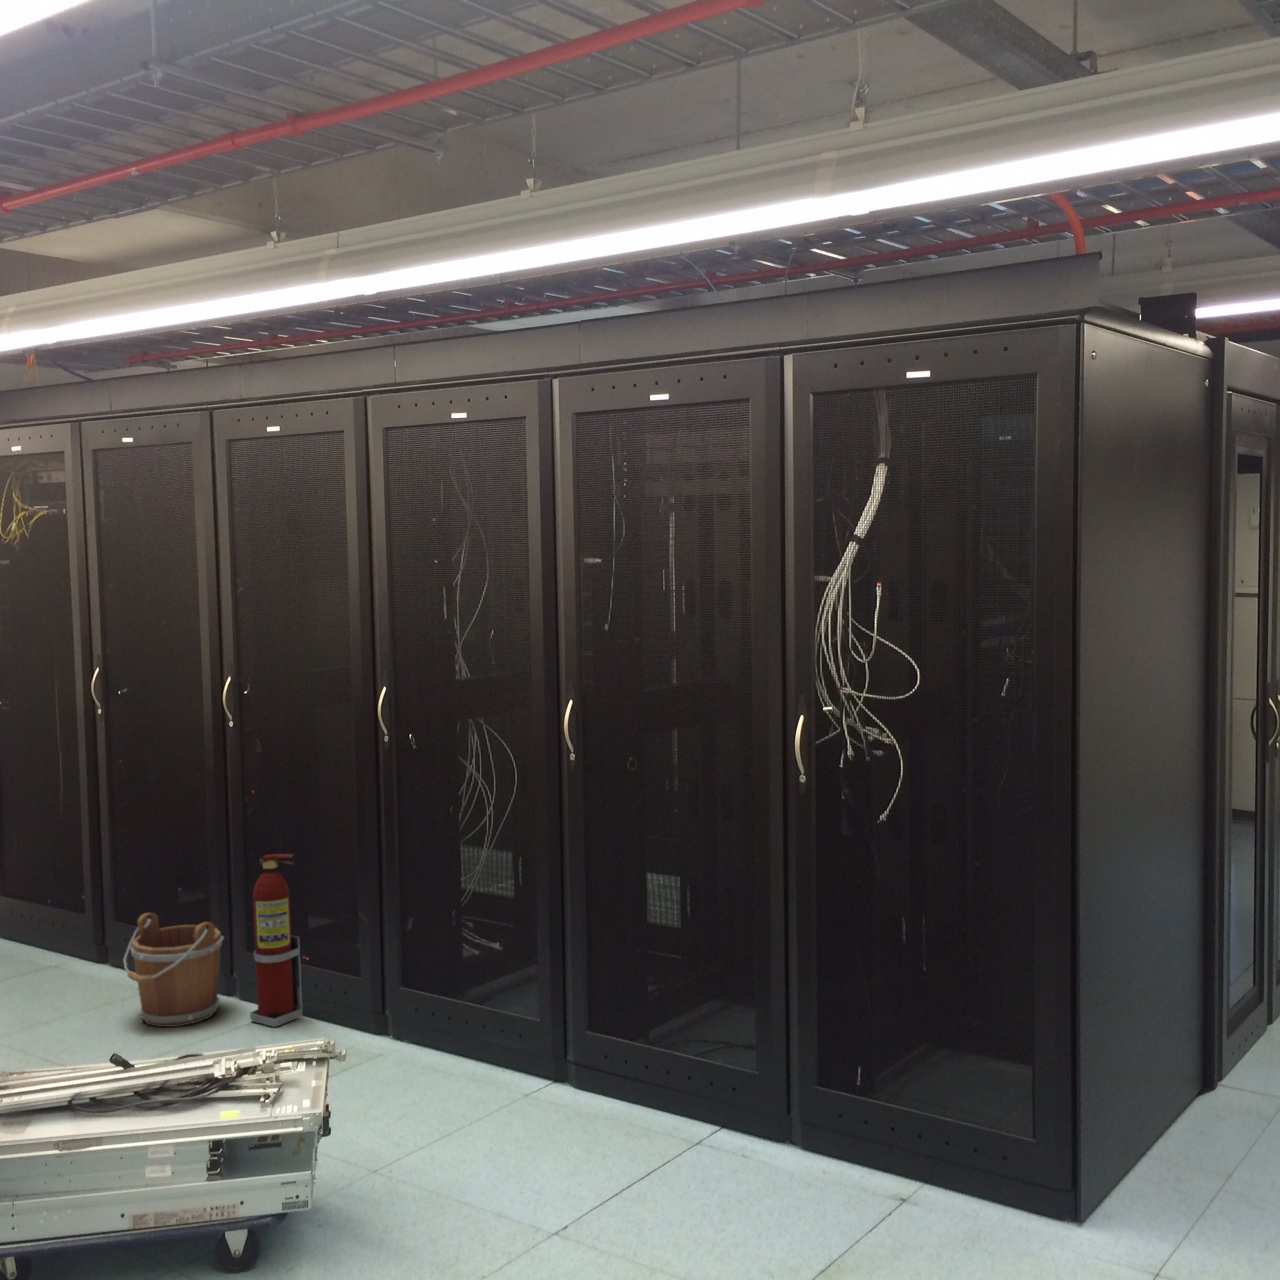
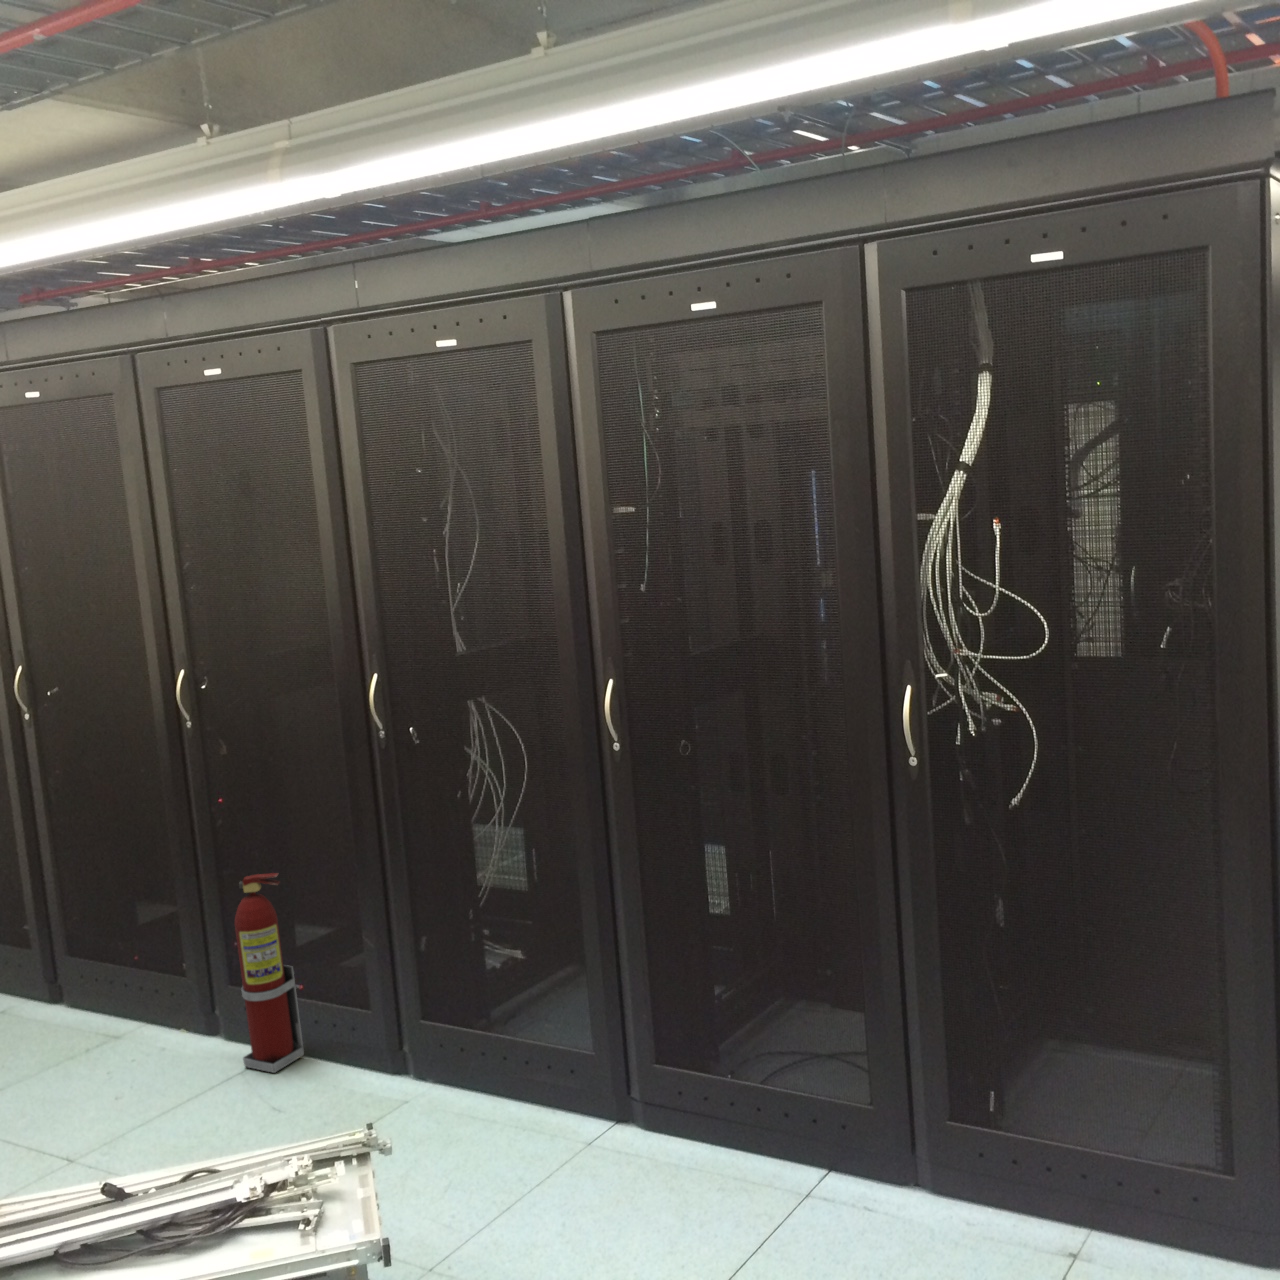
bucket: present [124,913,224,1027] -> none [87,951,204,1085]

